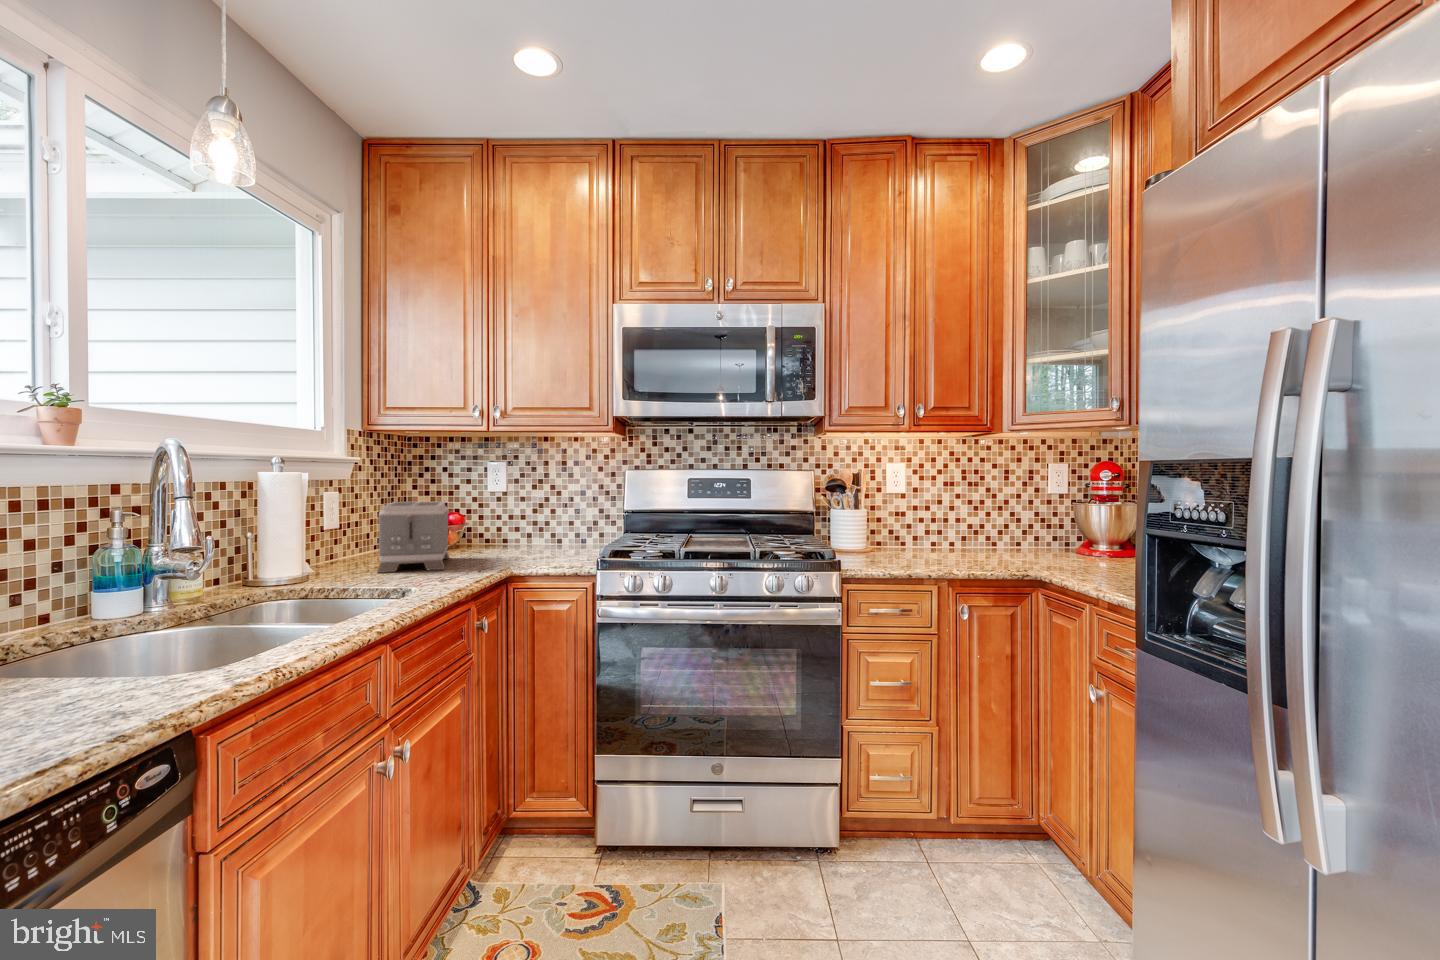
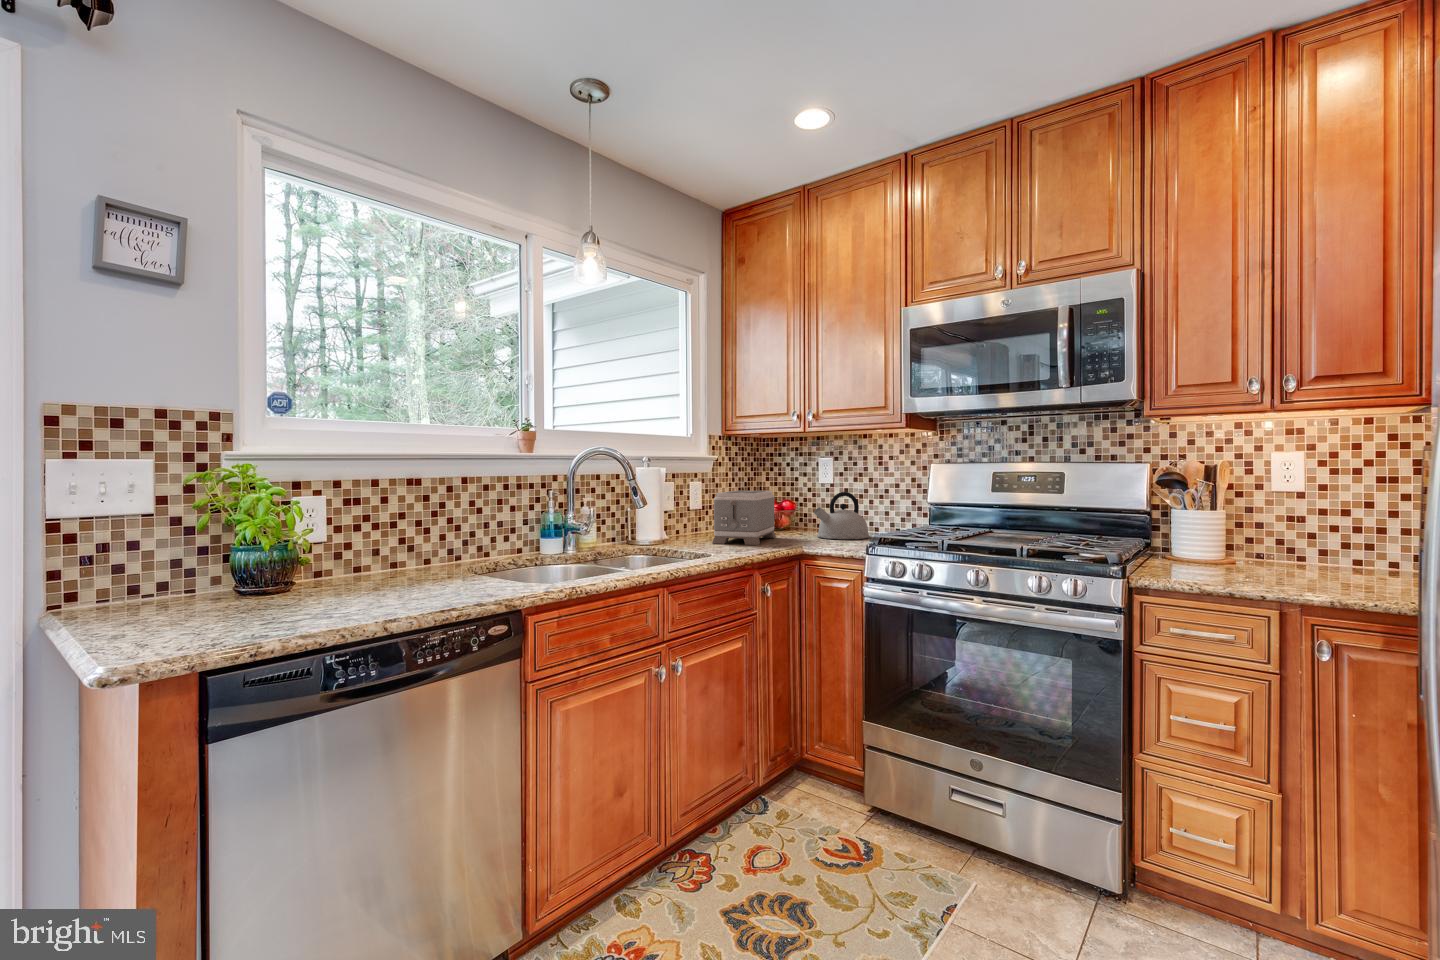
kettle: none [498,500,559,554] -> present [814,492,870,539]

